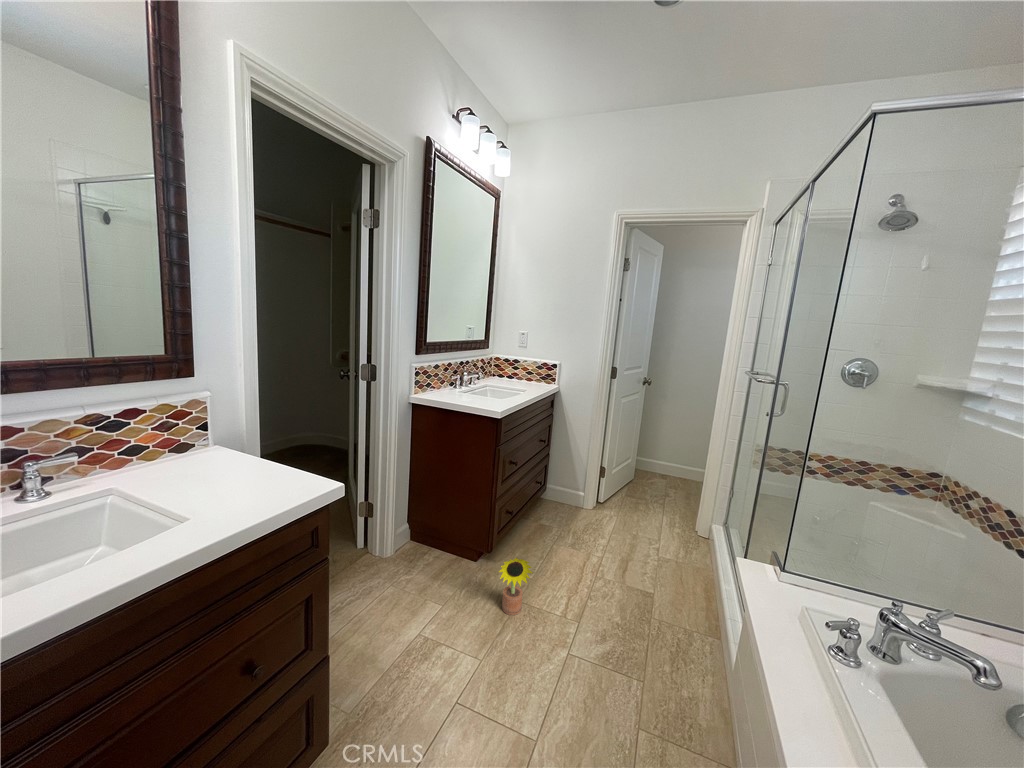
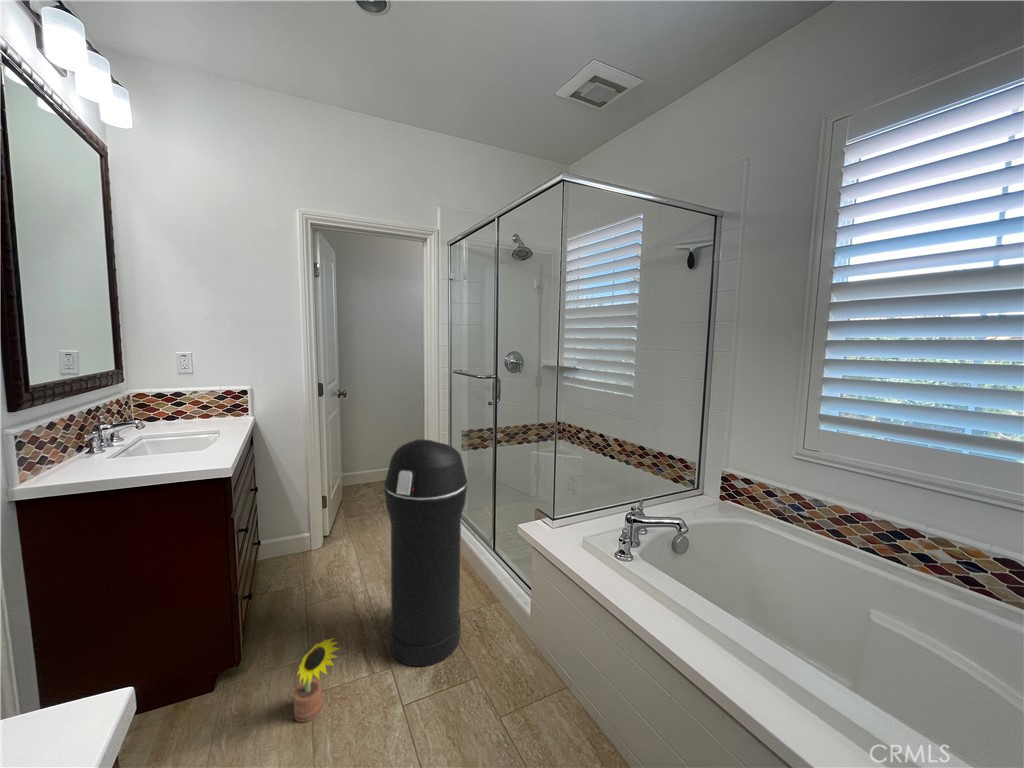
trash can: none [586,423,682,649] -> present [384,439,467,667]

